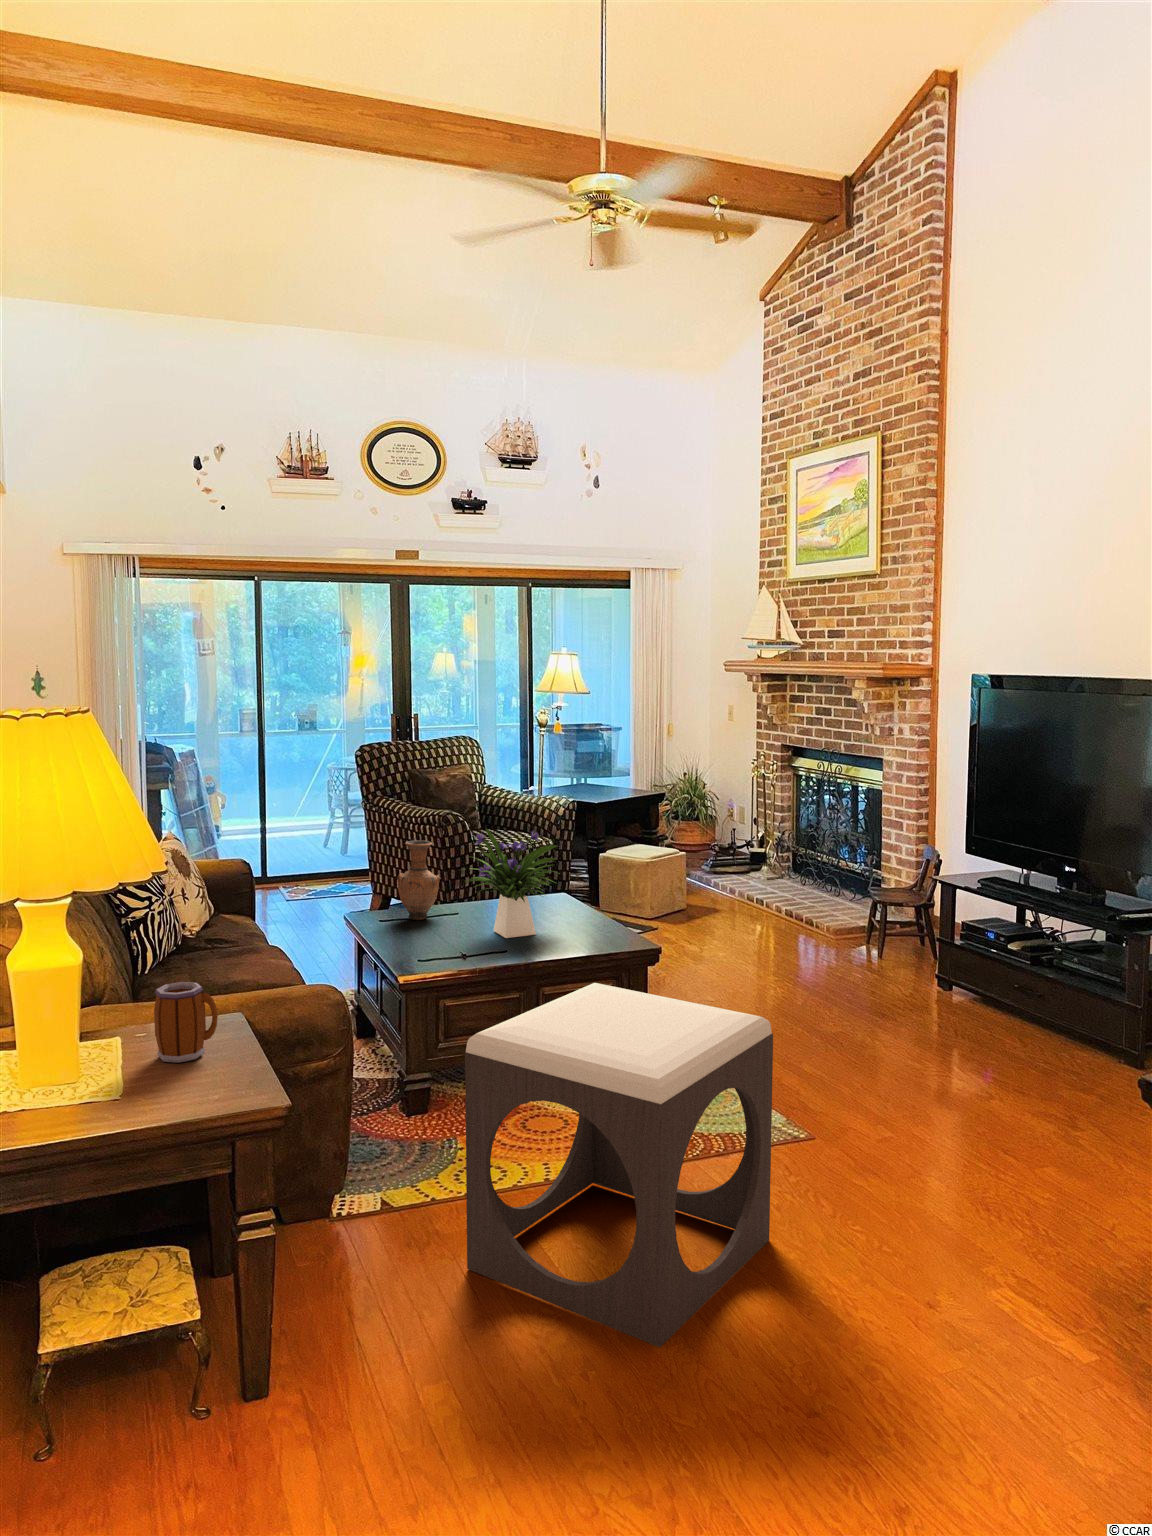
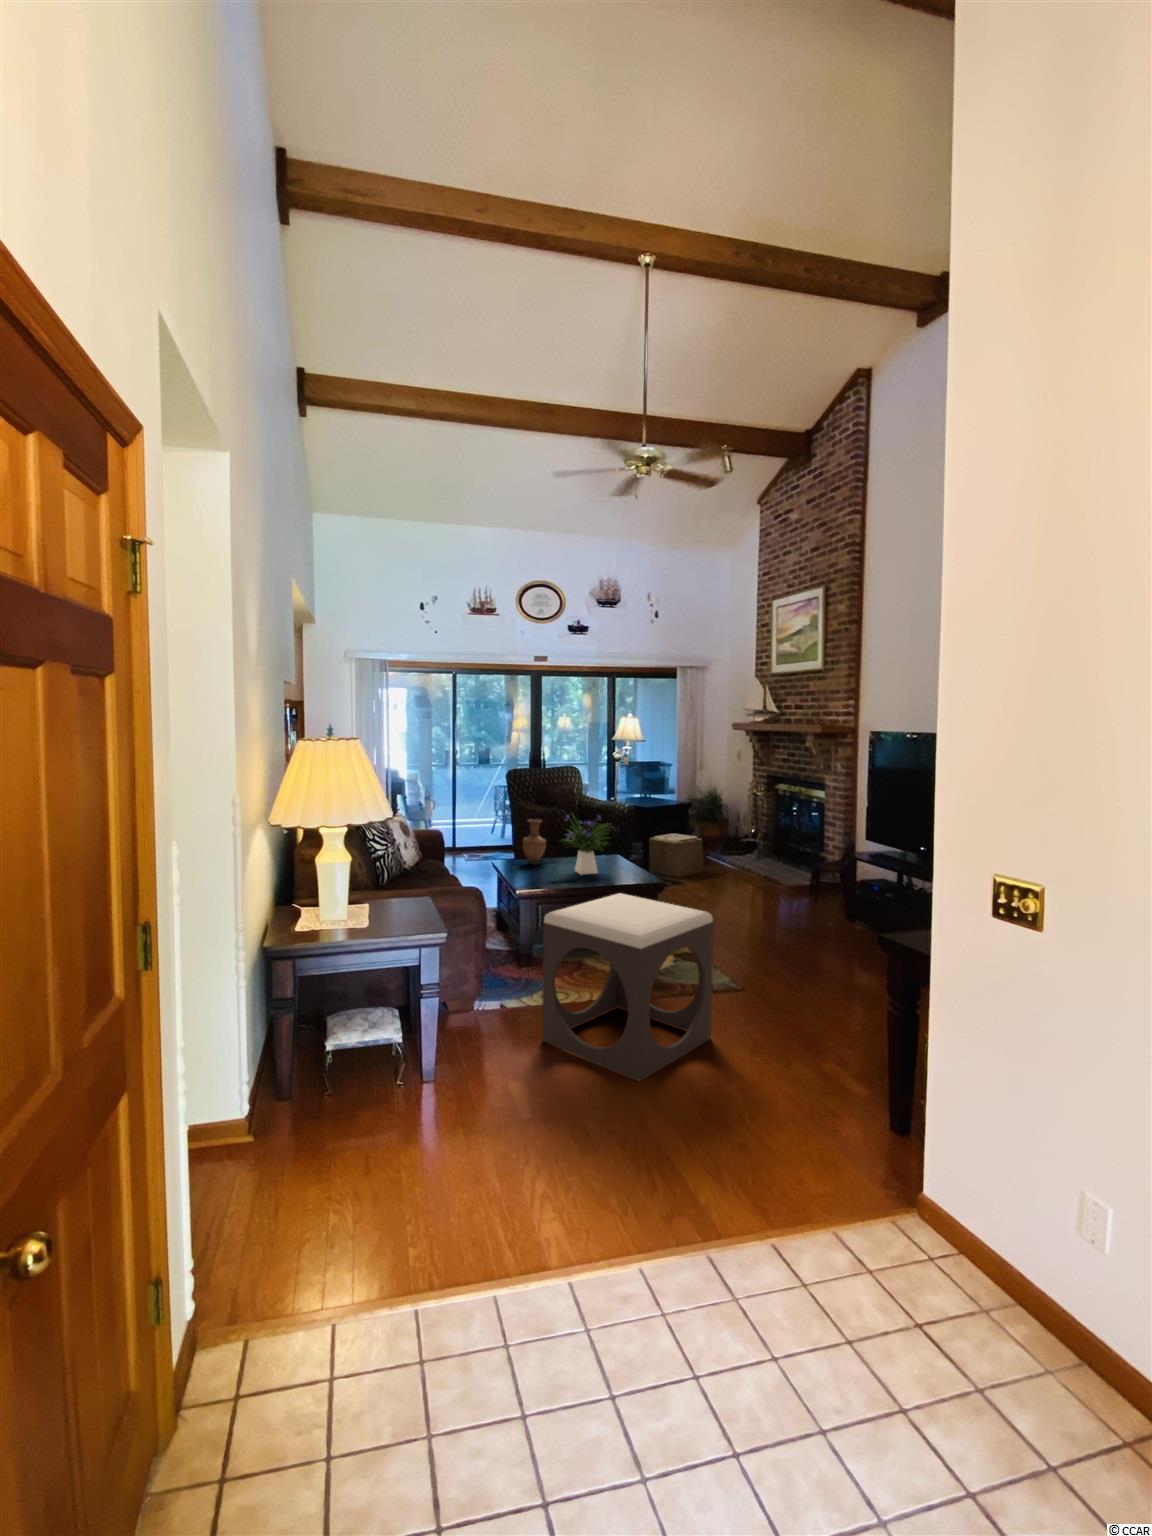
mug: present [154,982,218,1063] -> none [383,875,415,915]

